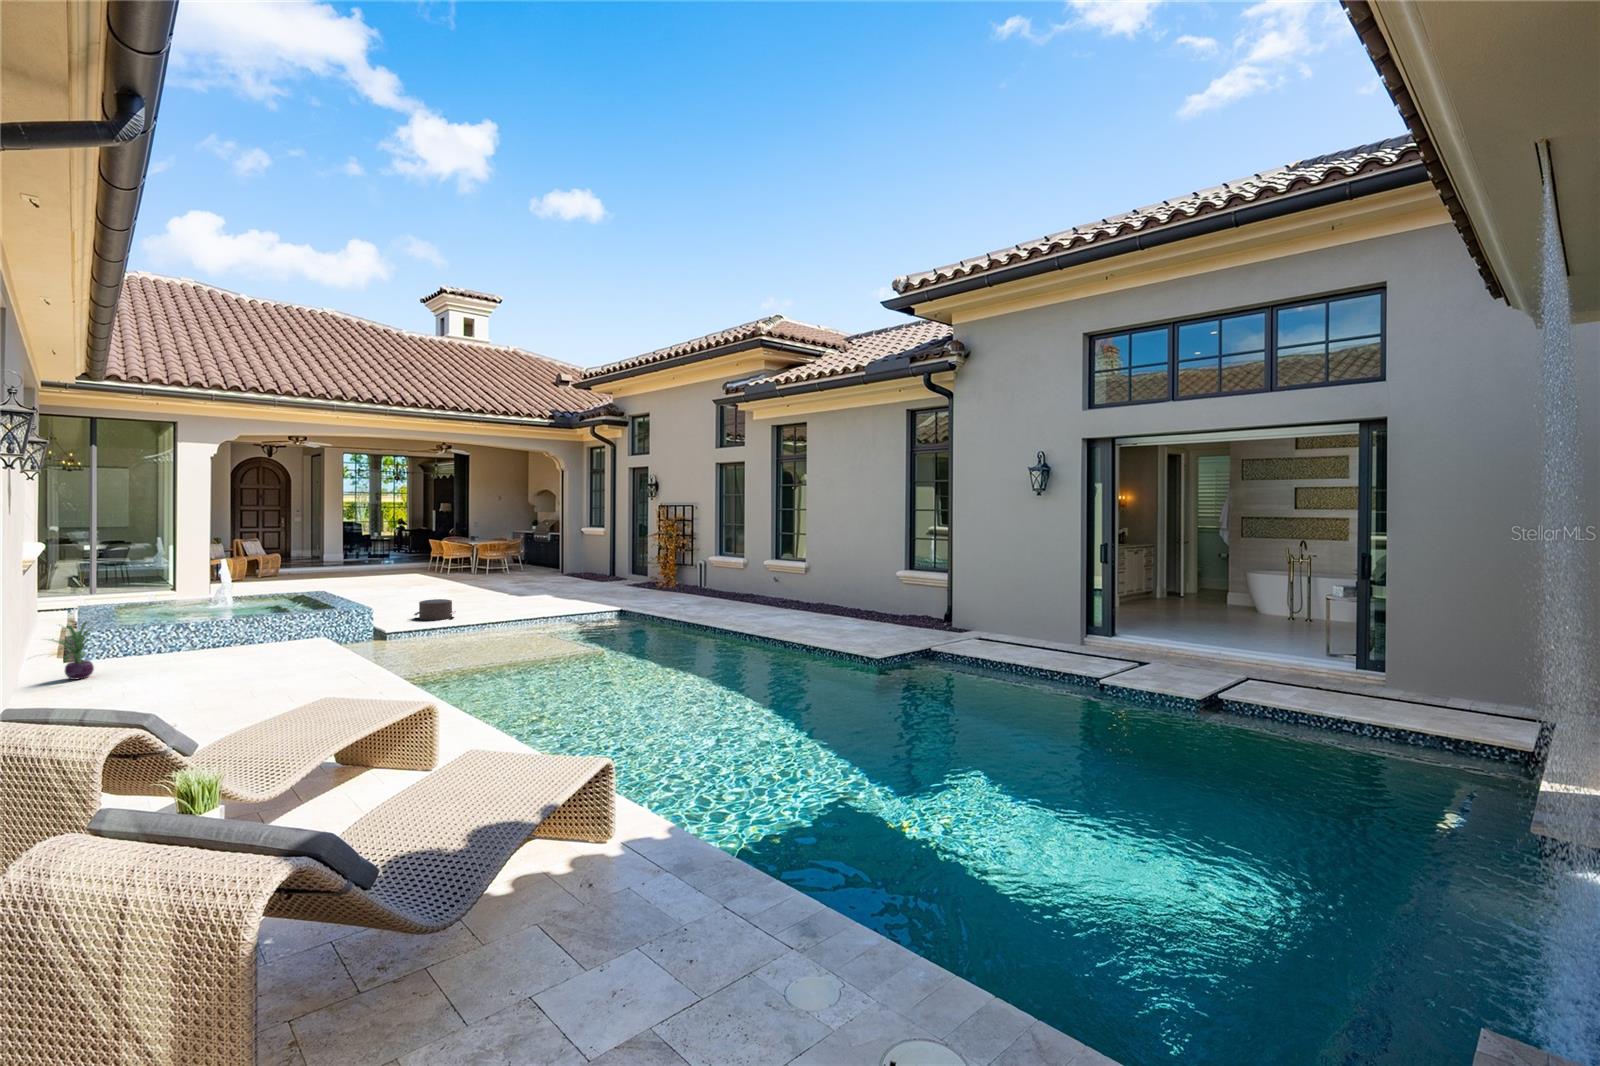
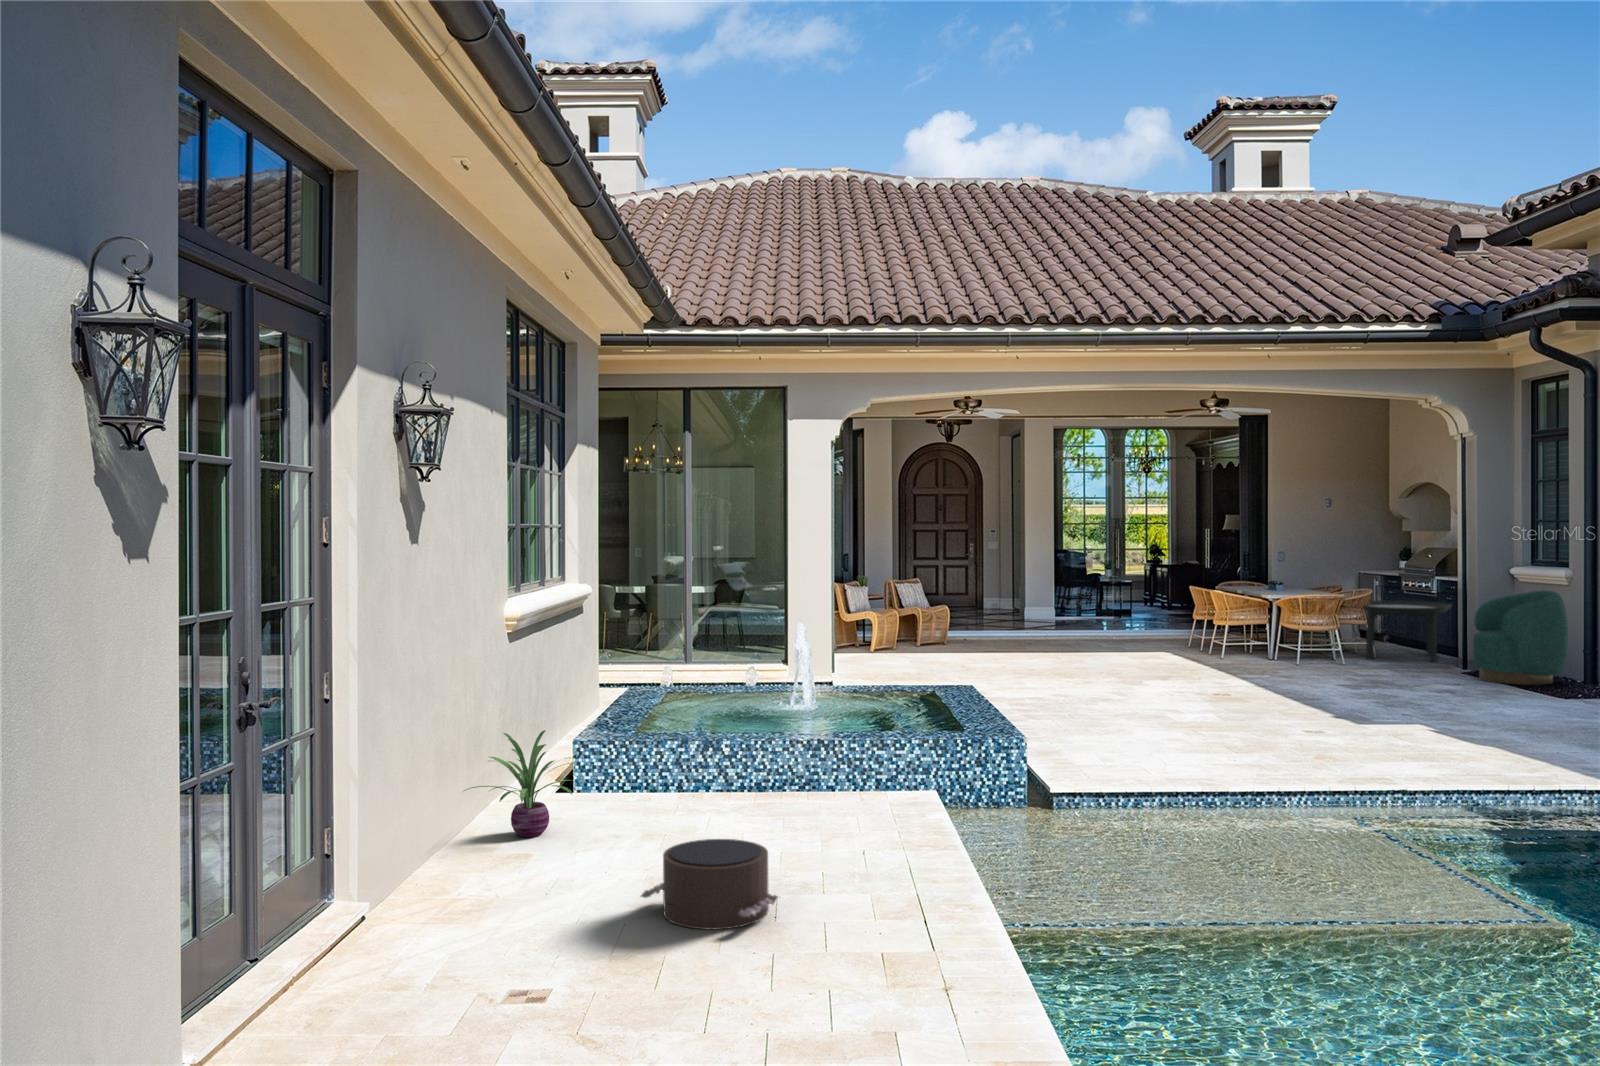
armchair: none [565,539,600,578] -> present [1473,590,1568,685]
round table: none [513,545,557,572] -> present [1363,601,1452,662]
pouf: present [414,599,456,620] -> present [640,839,778,930]

